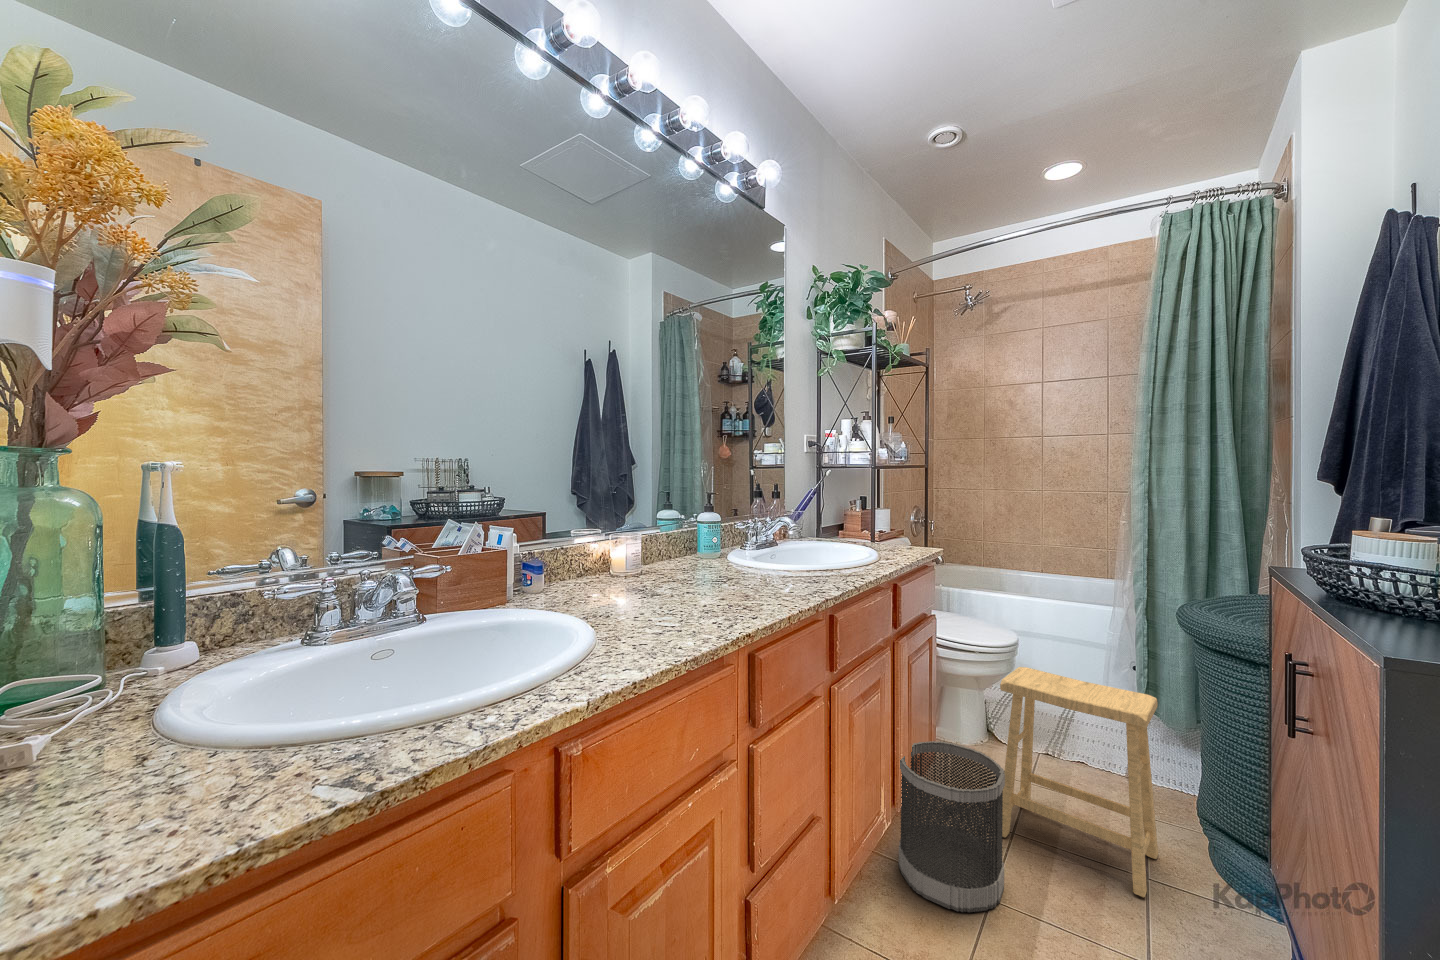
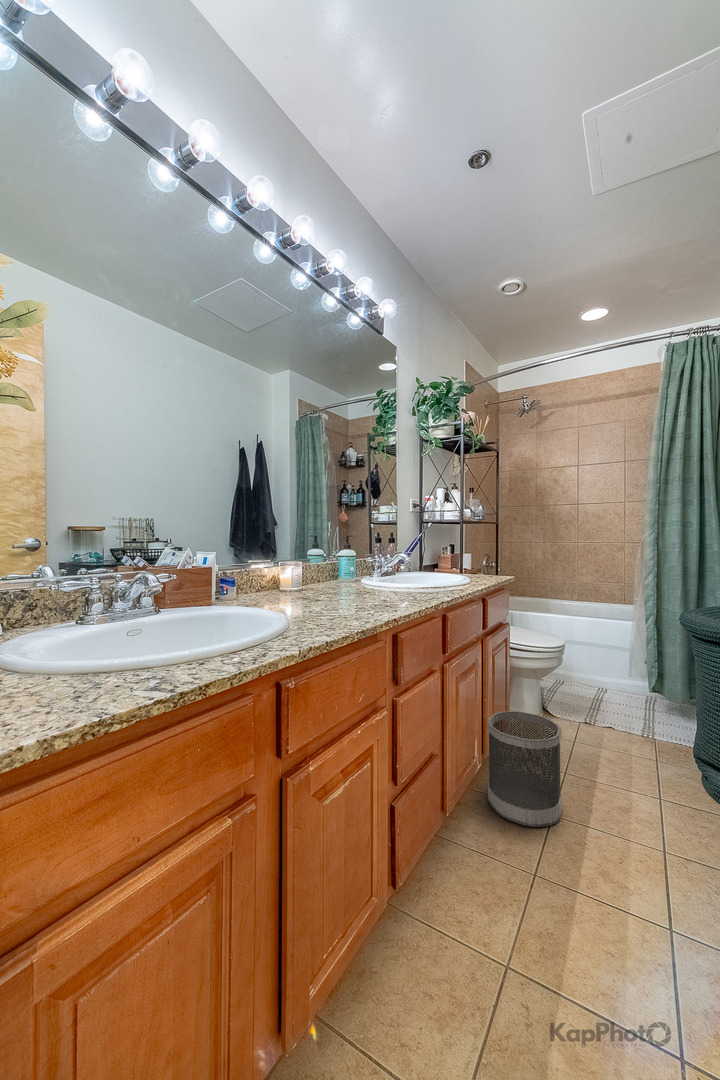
footstool: present [1000,667,1158,897] -> none [555,659,664,811]

